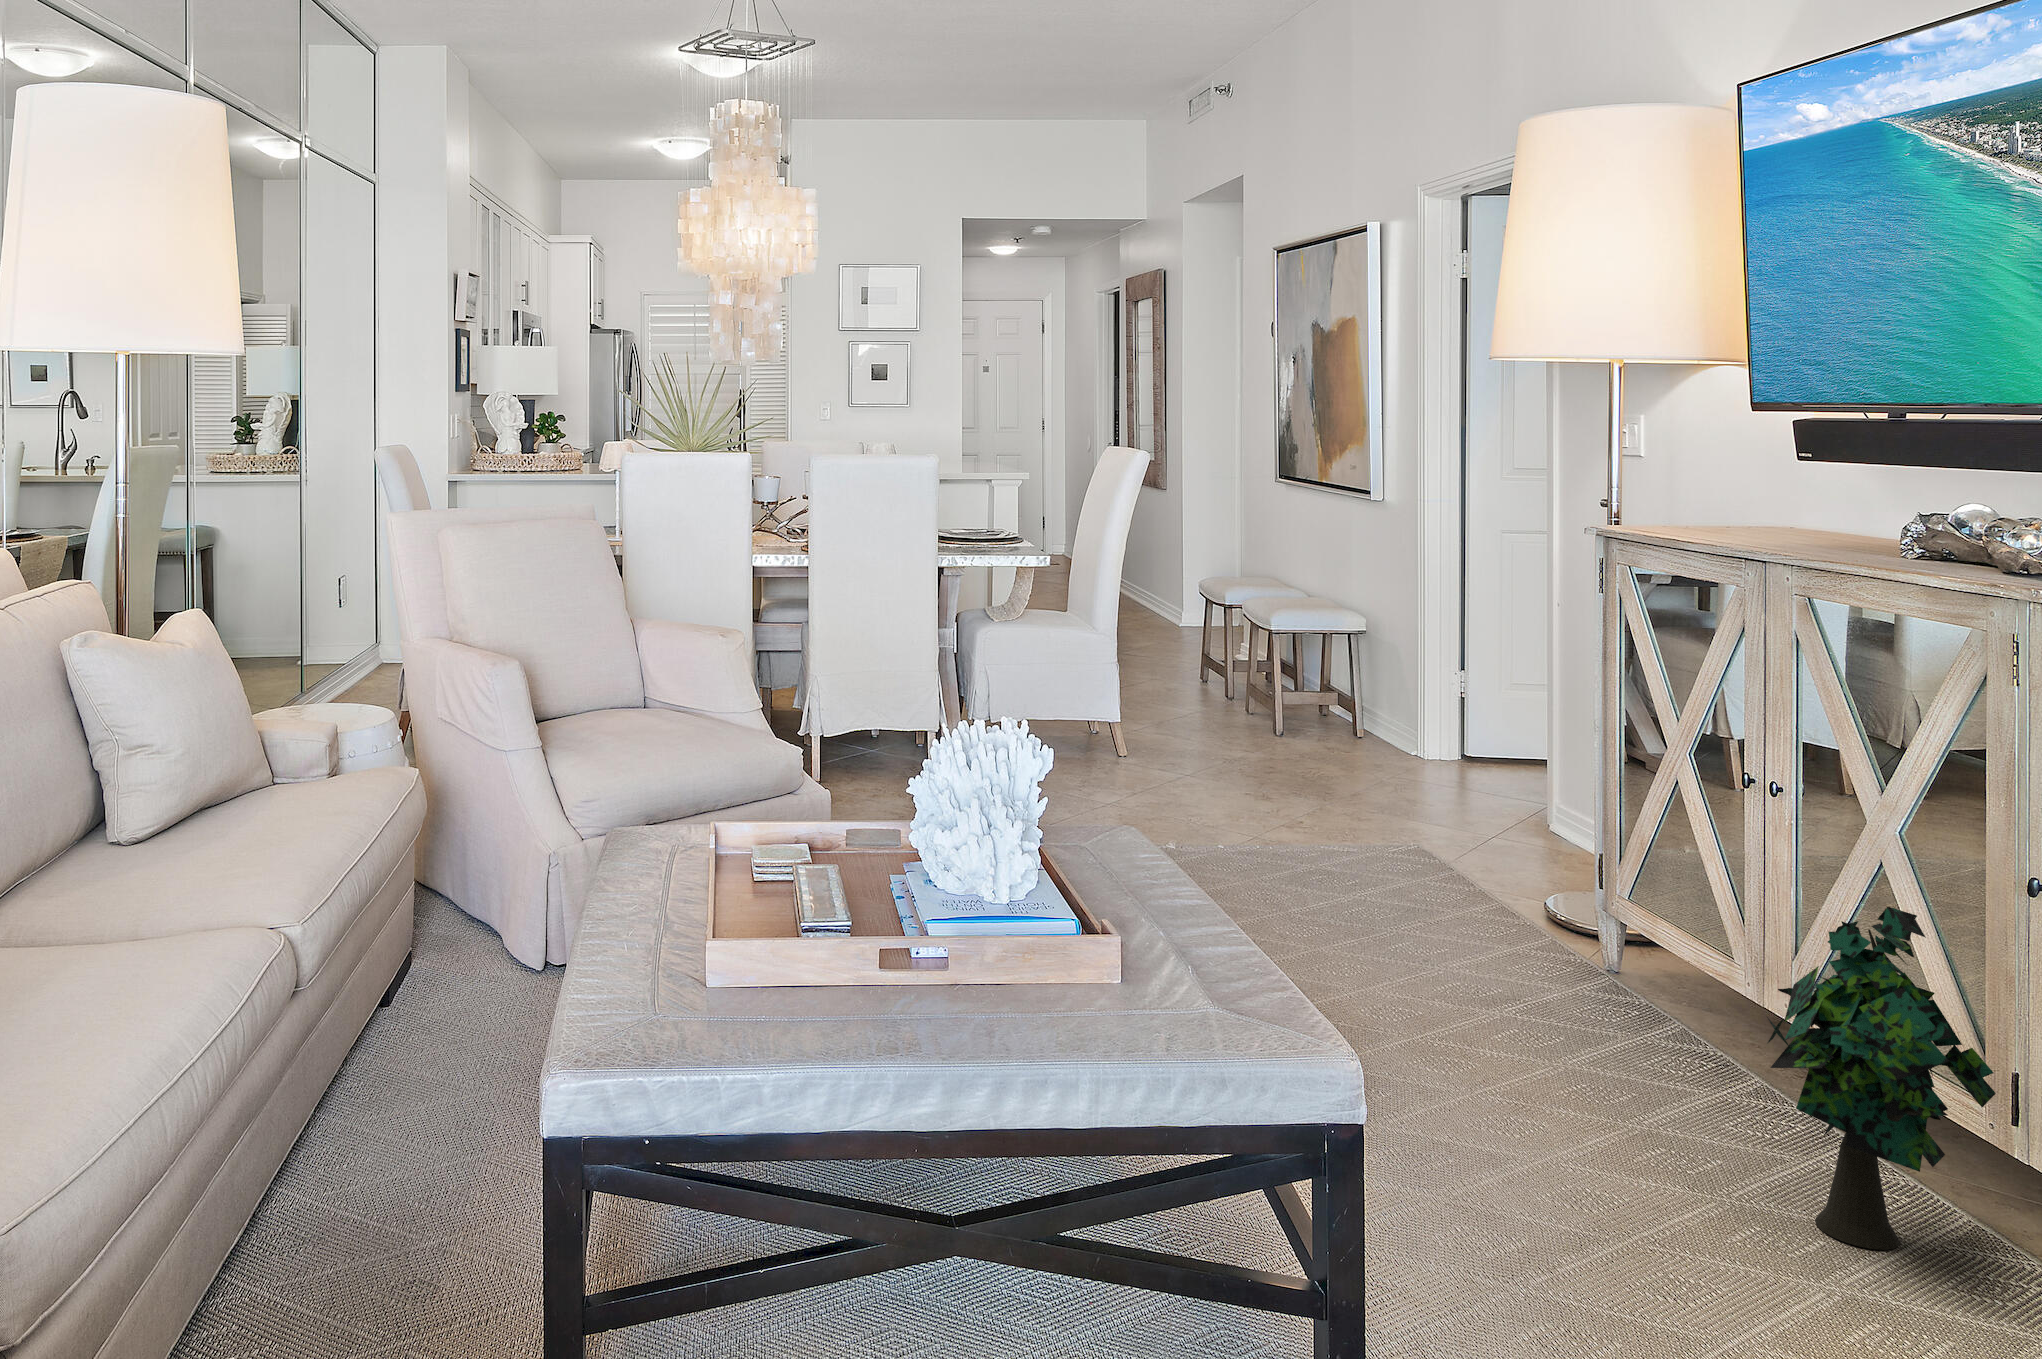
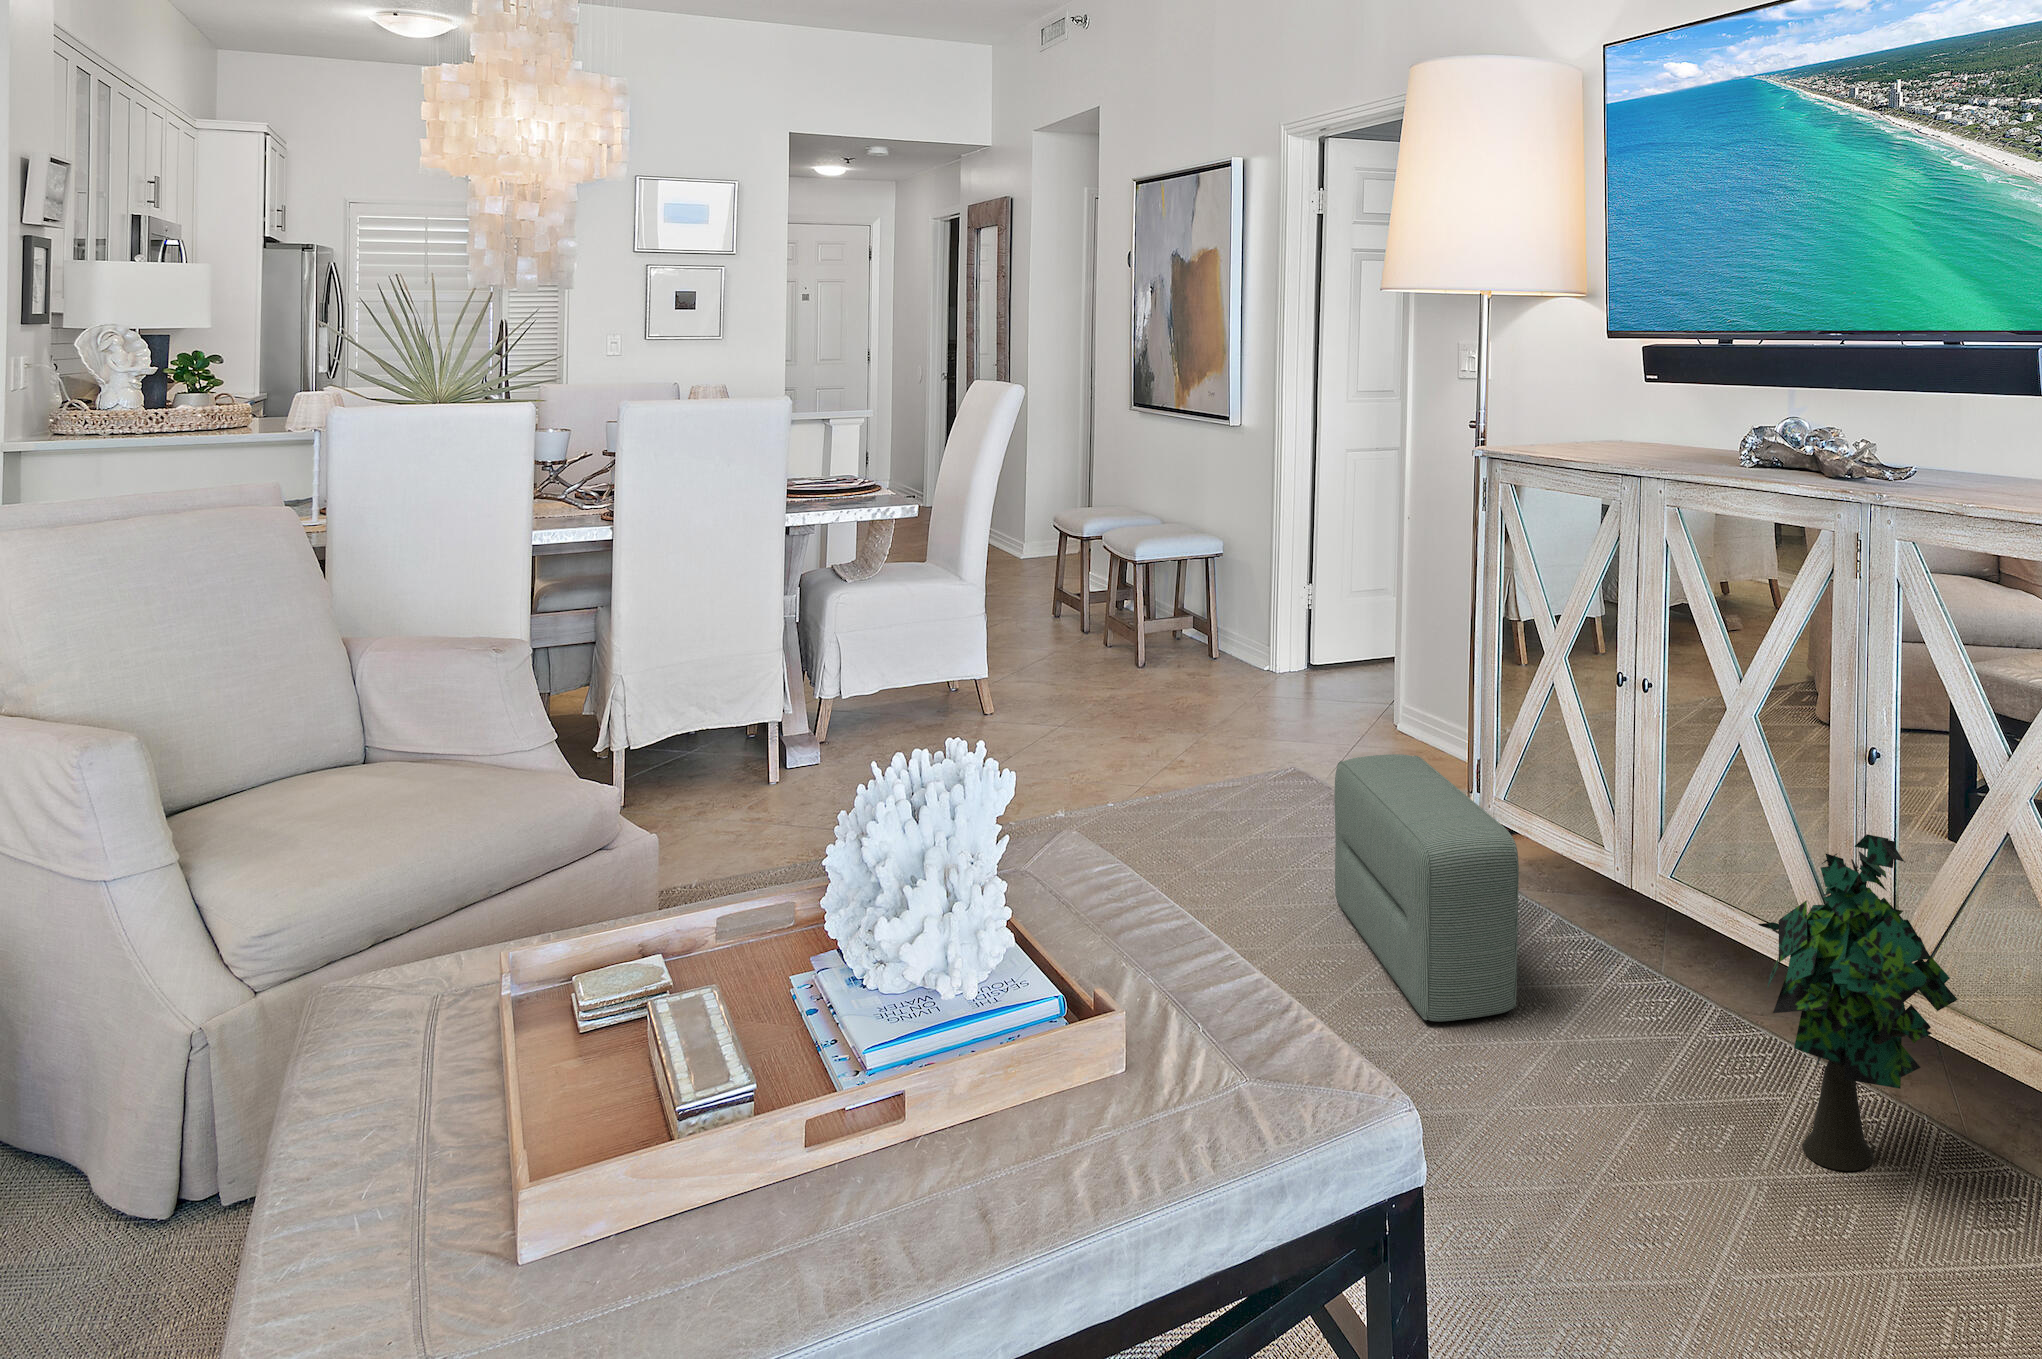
pouf: none [1393,805,1549,1052] -> present [1335,754,1519,1021]

